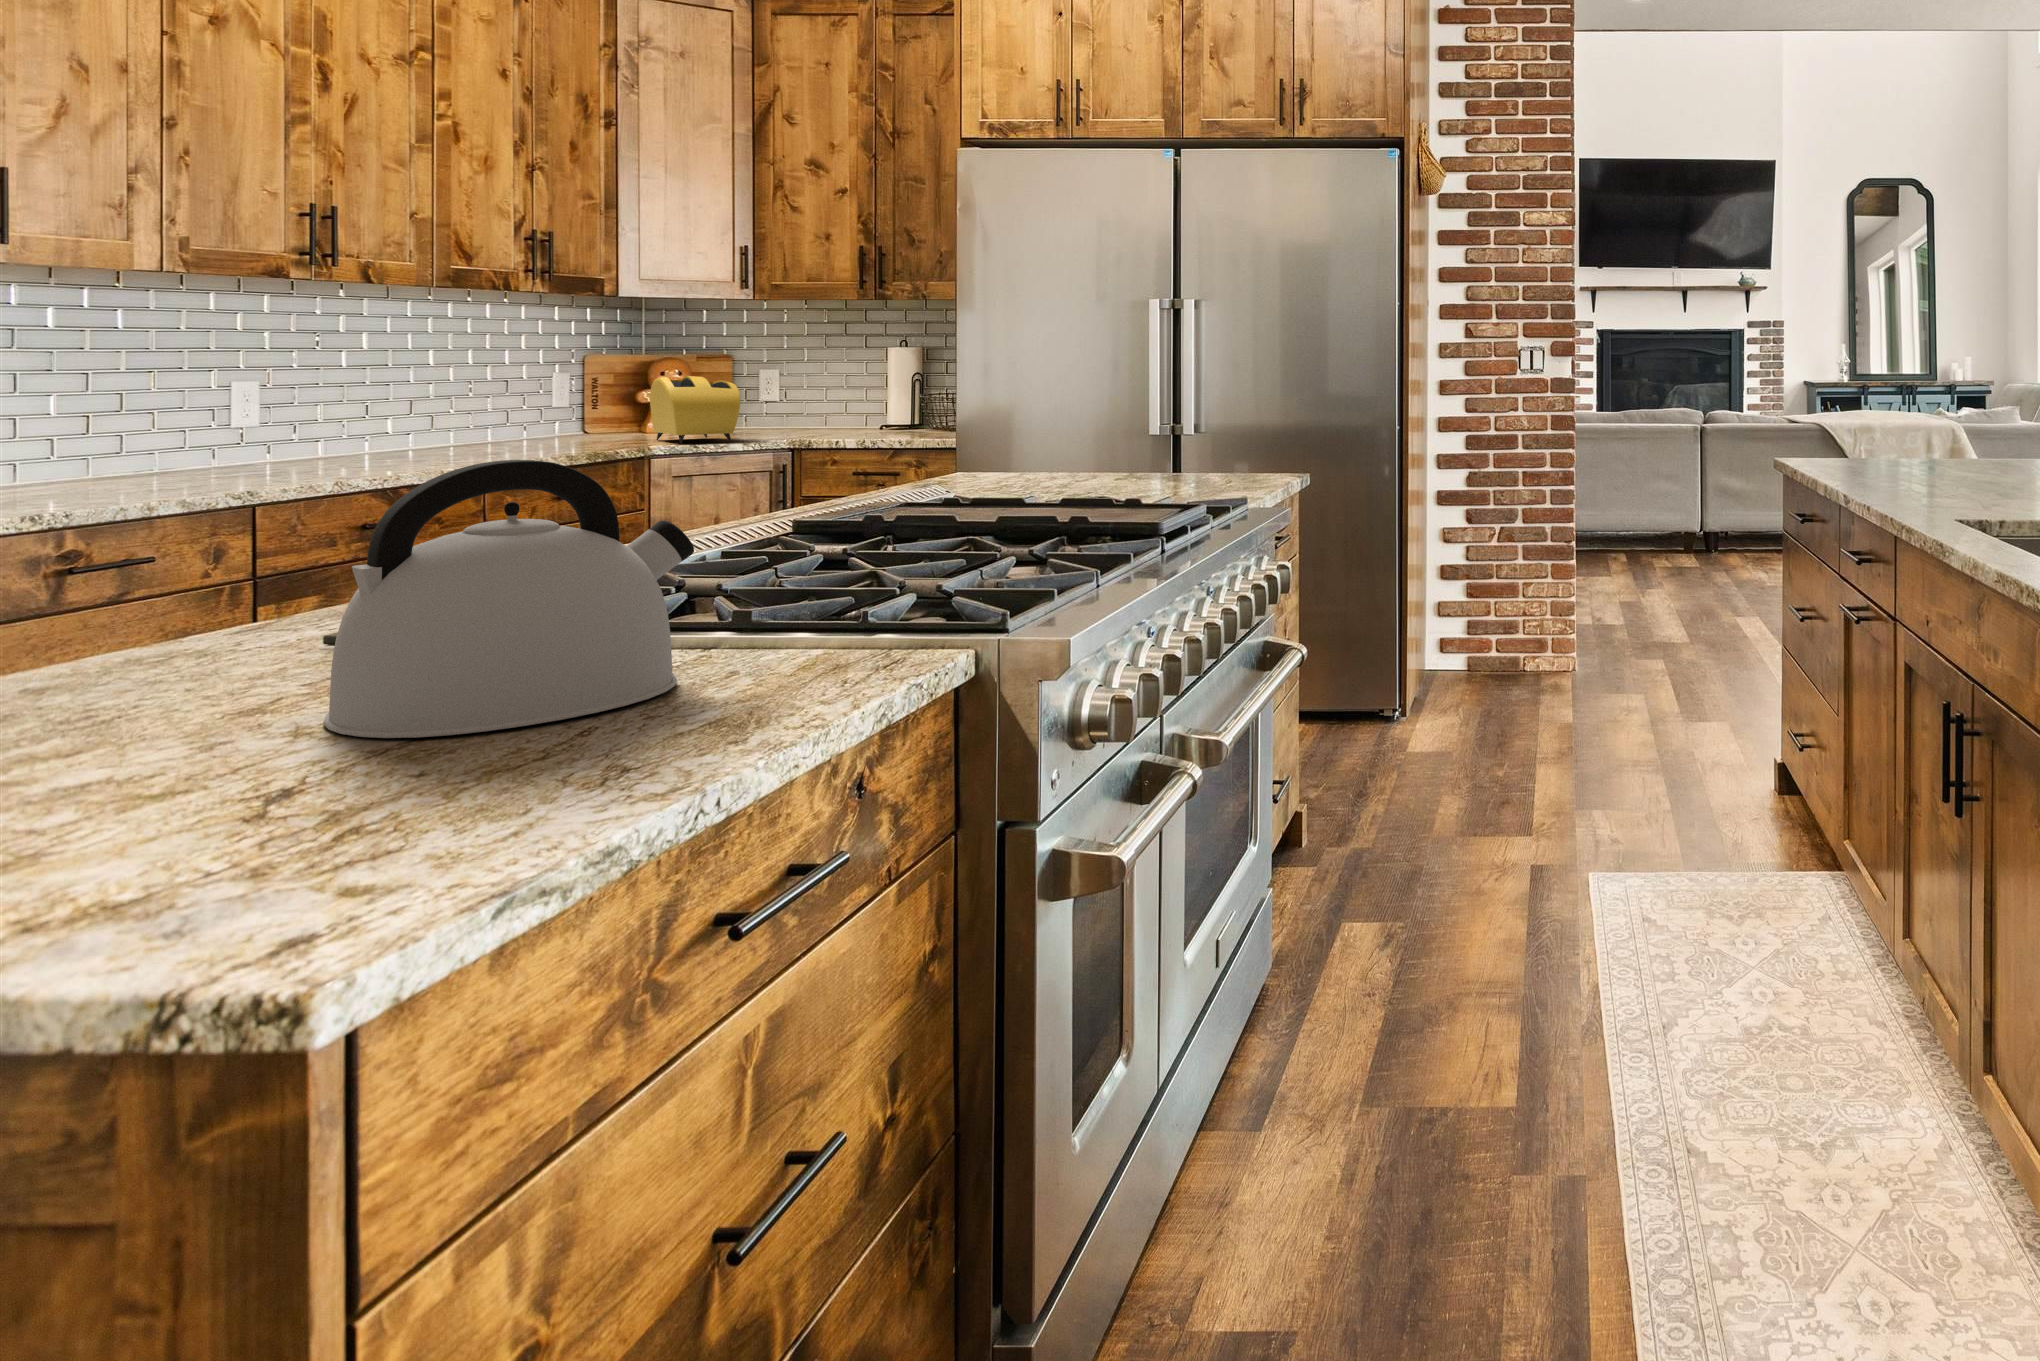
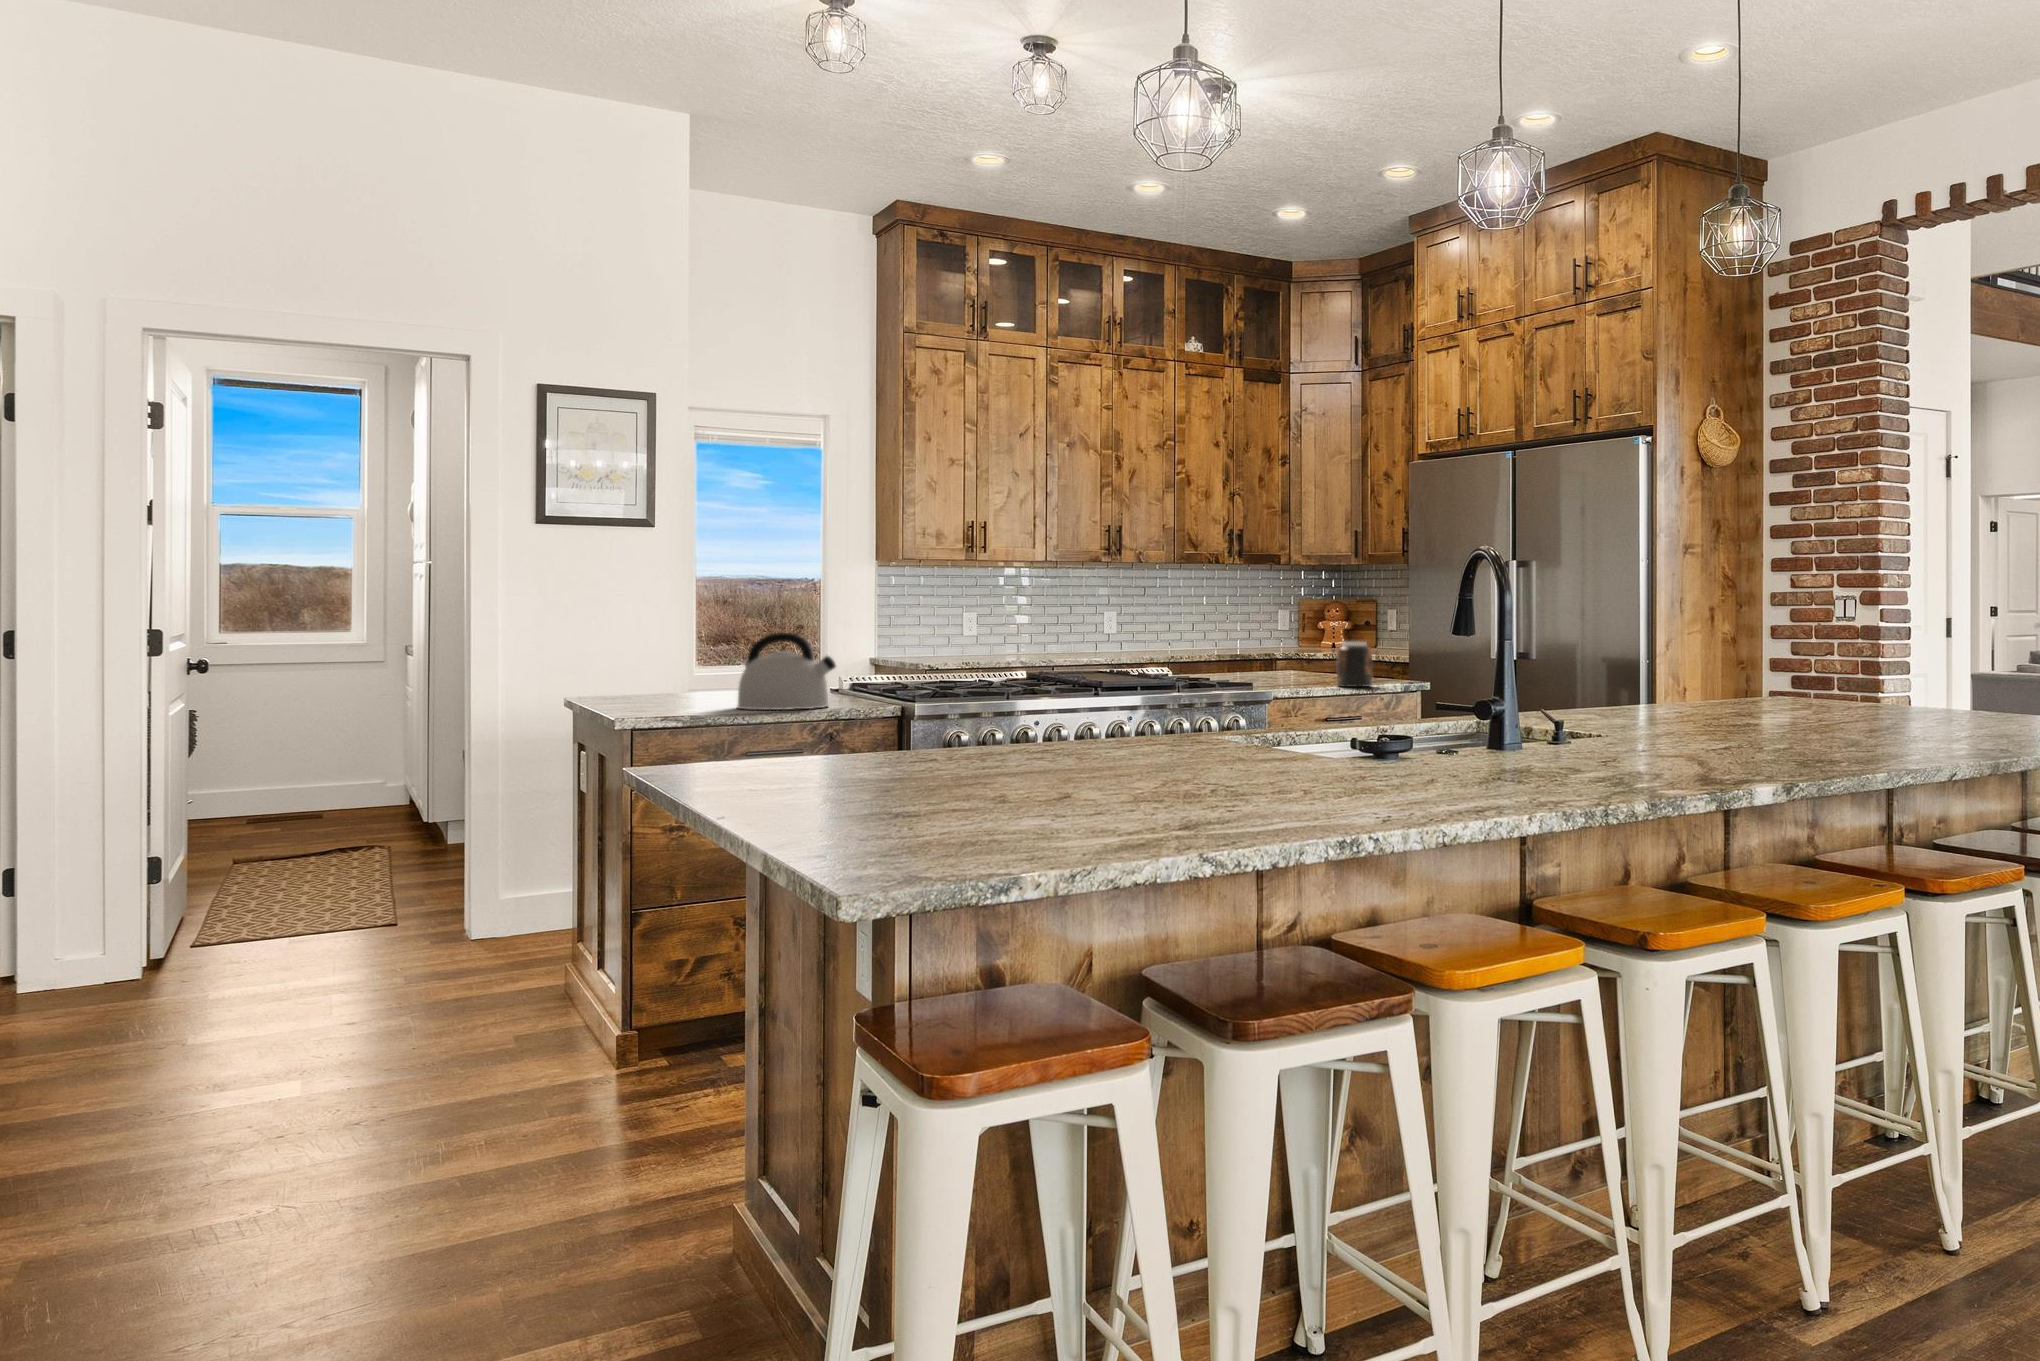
toaster: present [650,376,740,444] -> none [1302,621,1345,662]
jar: none [1120,414,1176,485] -> present [1337,641,1372,687]

